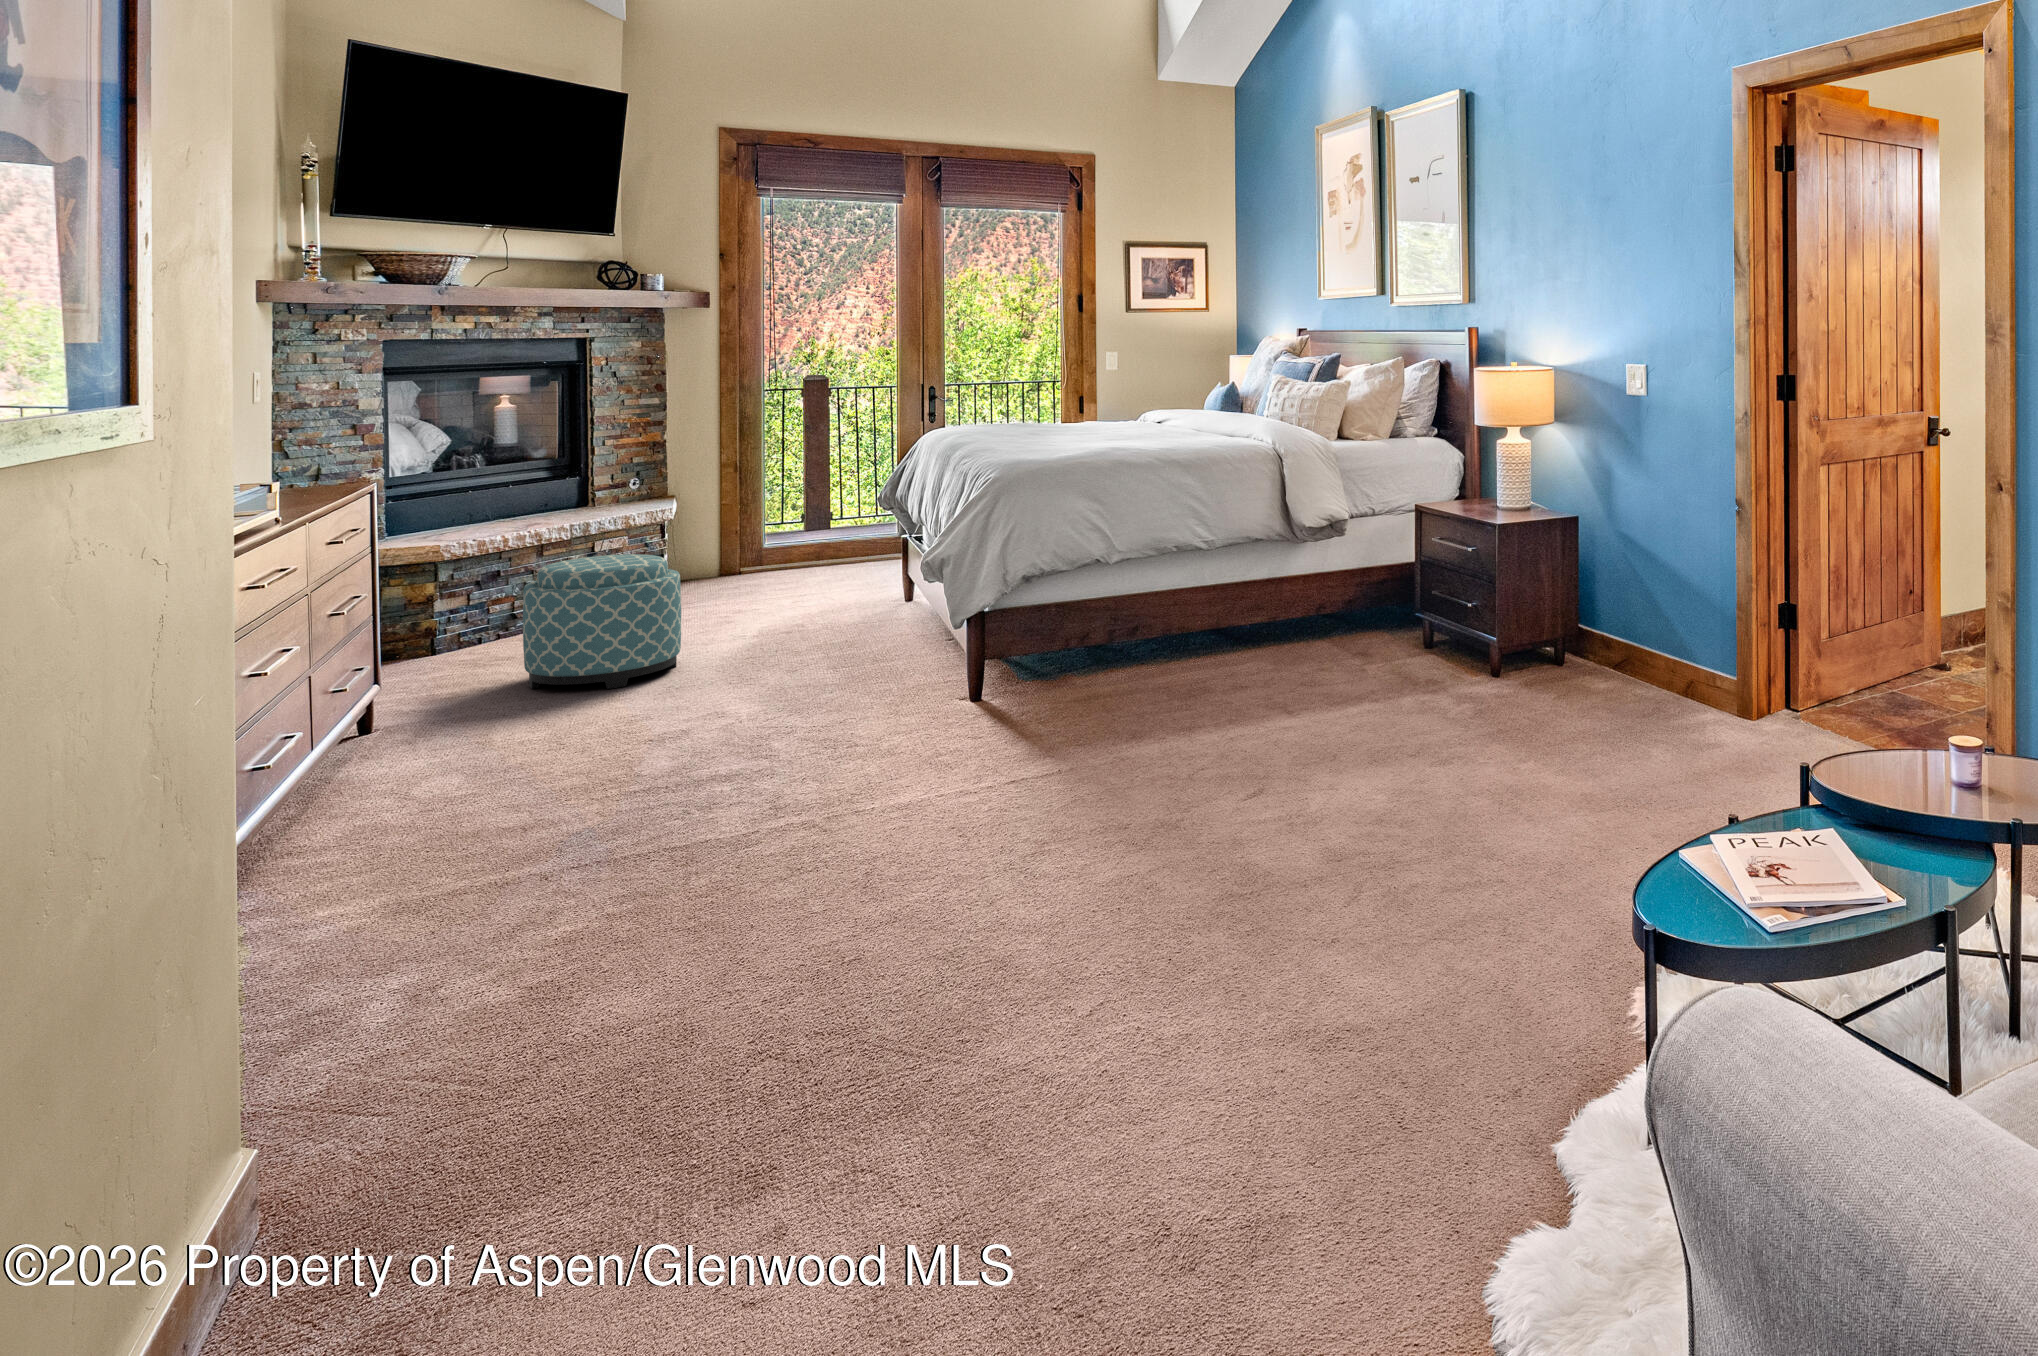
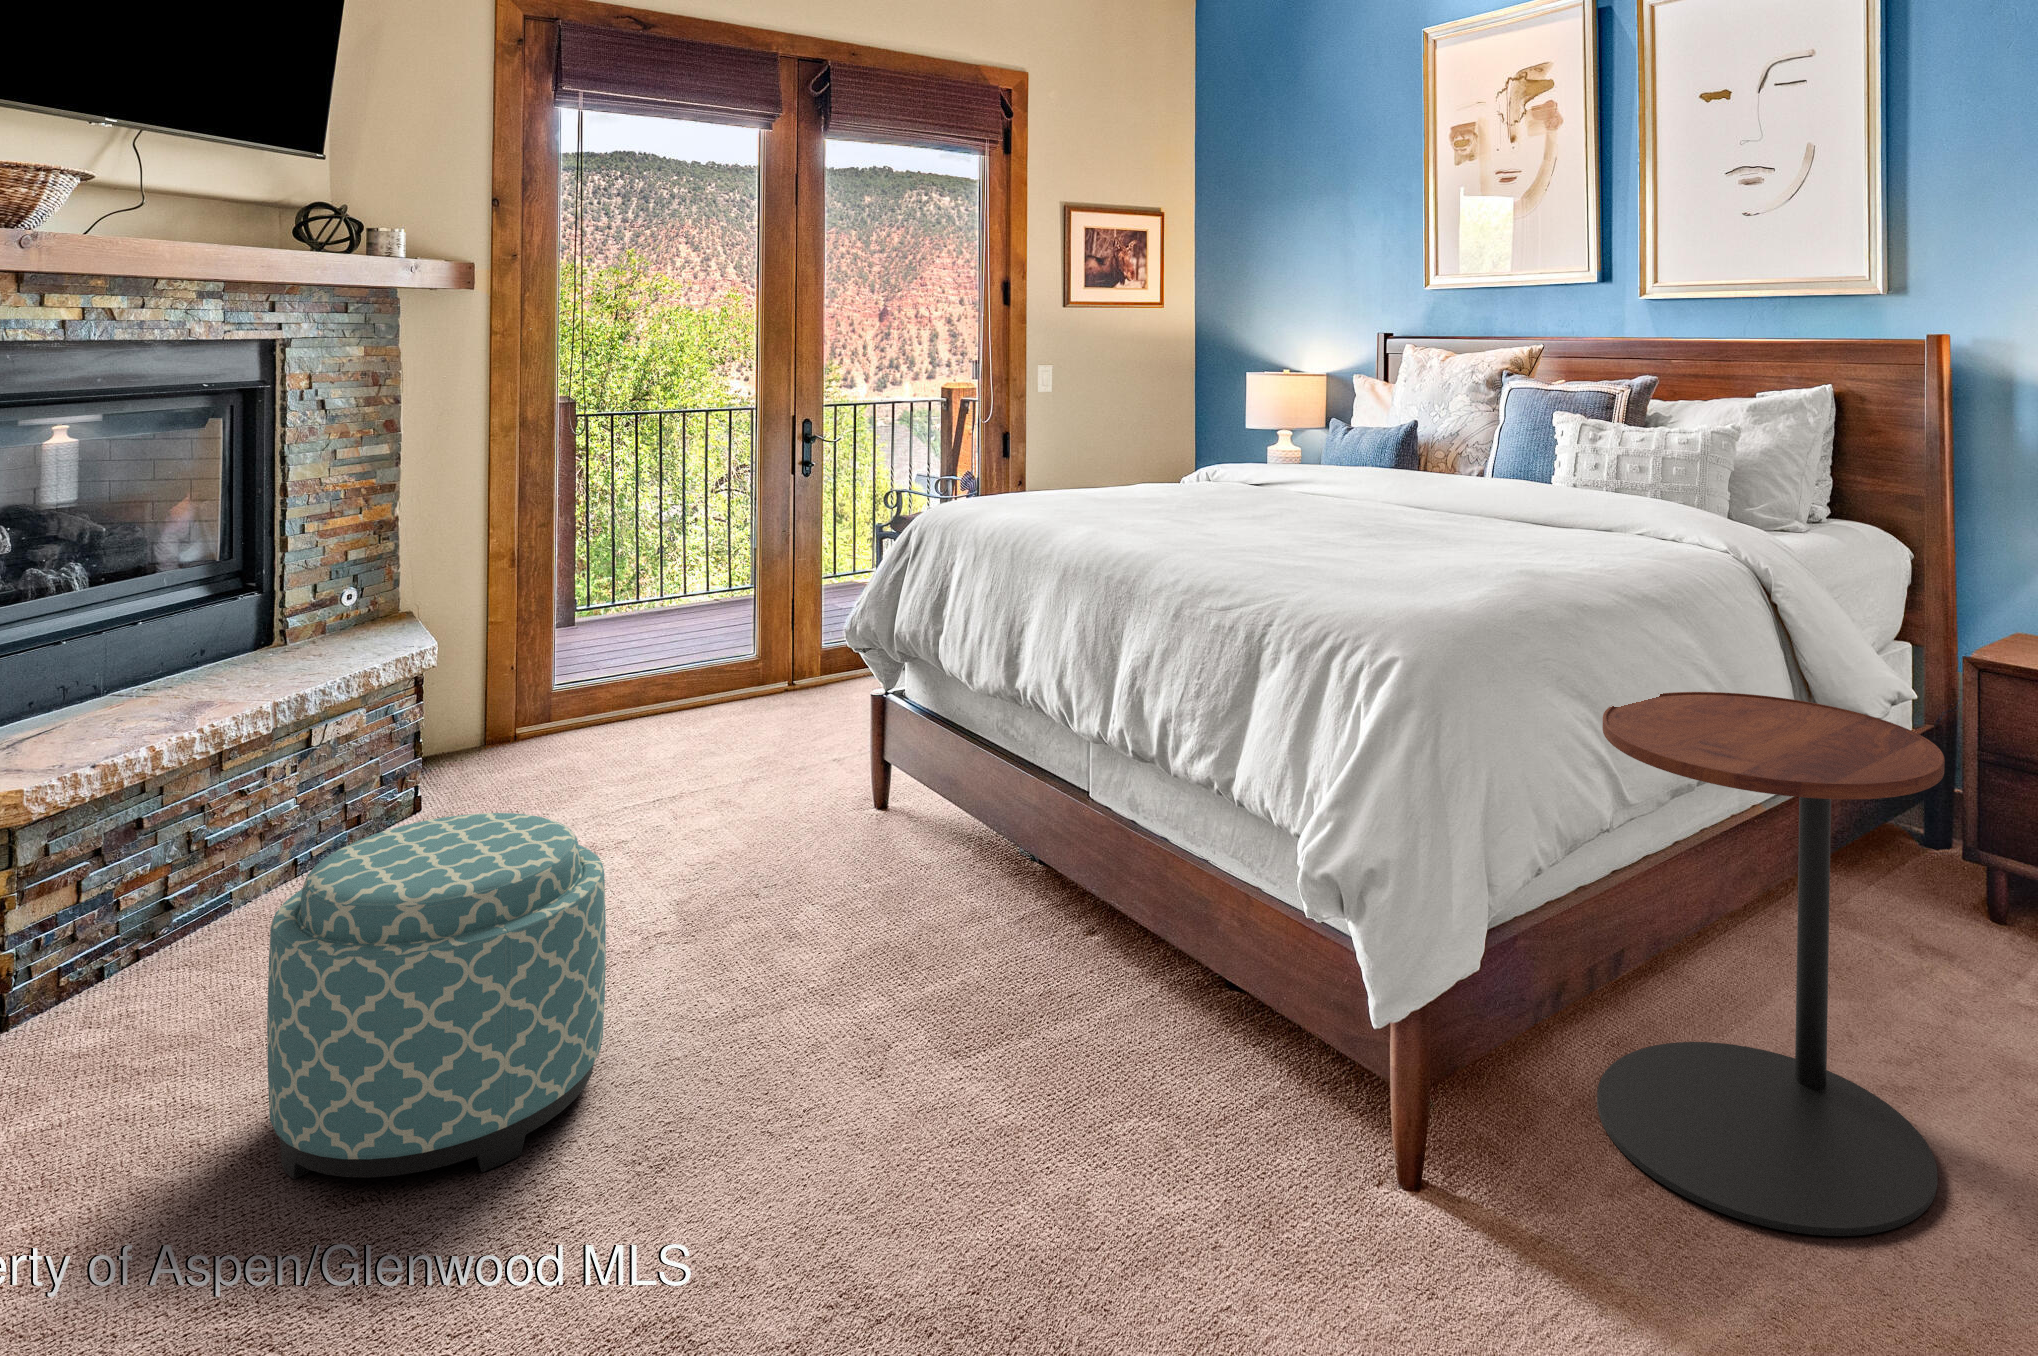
side table: none [1090,499,1238,713] -> present [1597,692,1945,1236]

